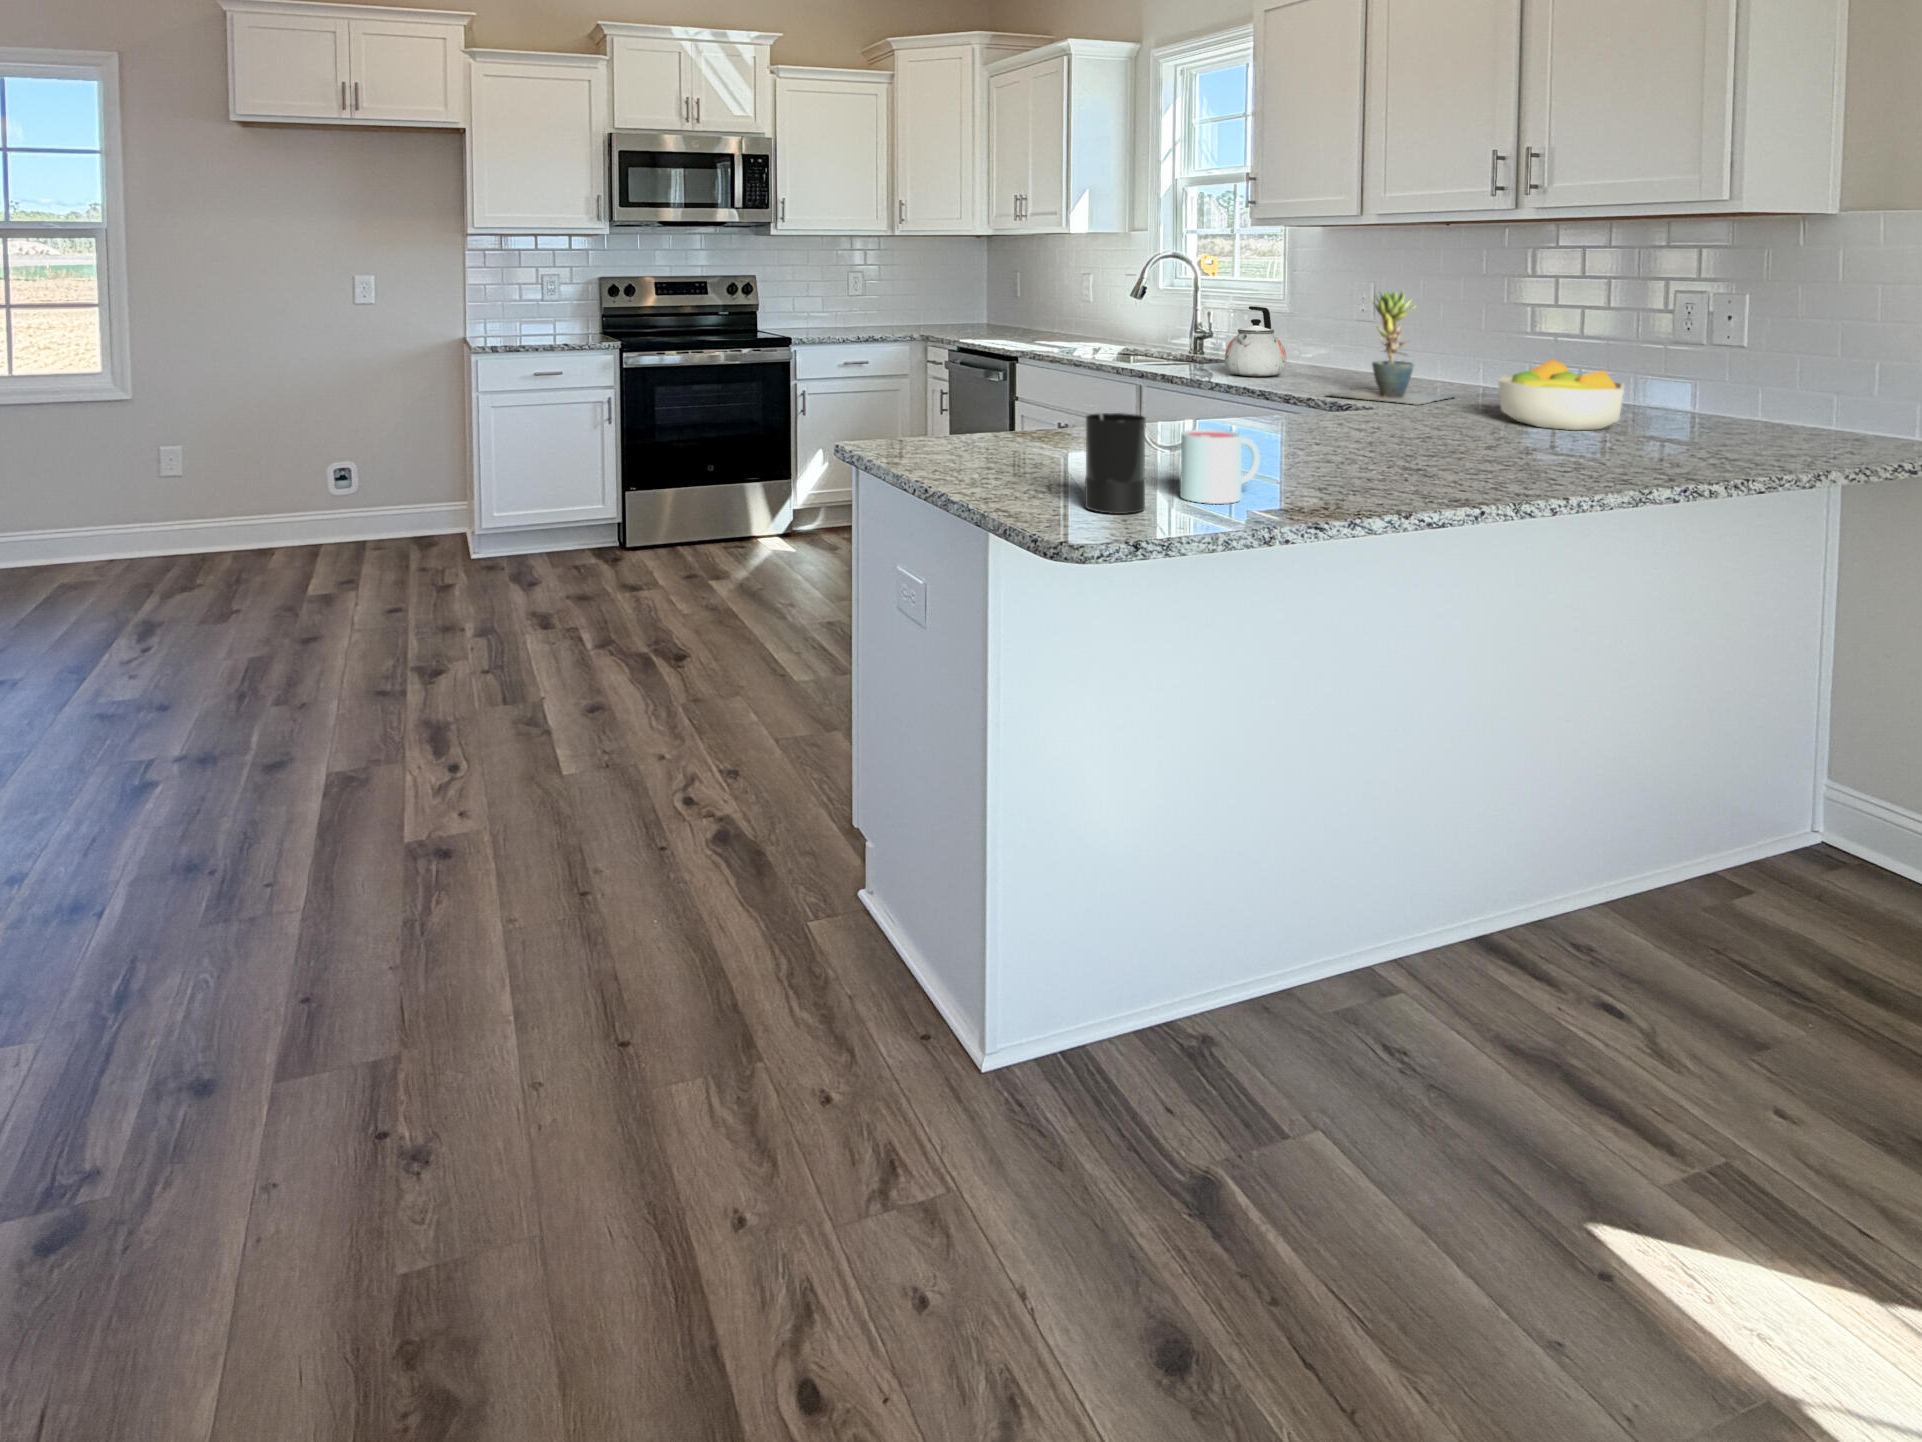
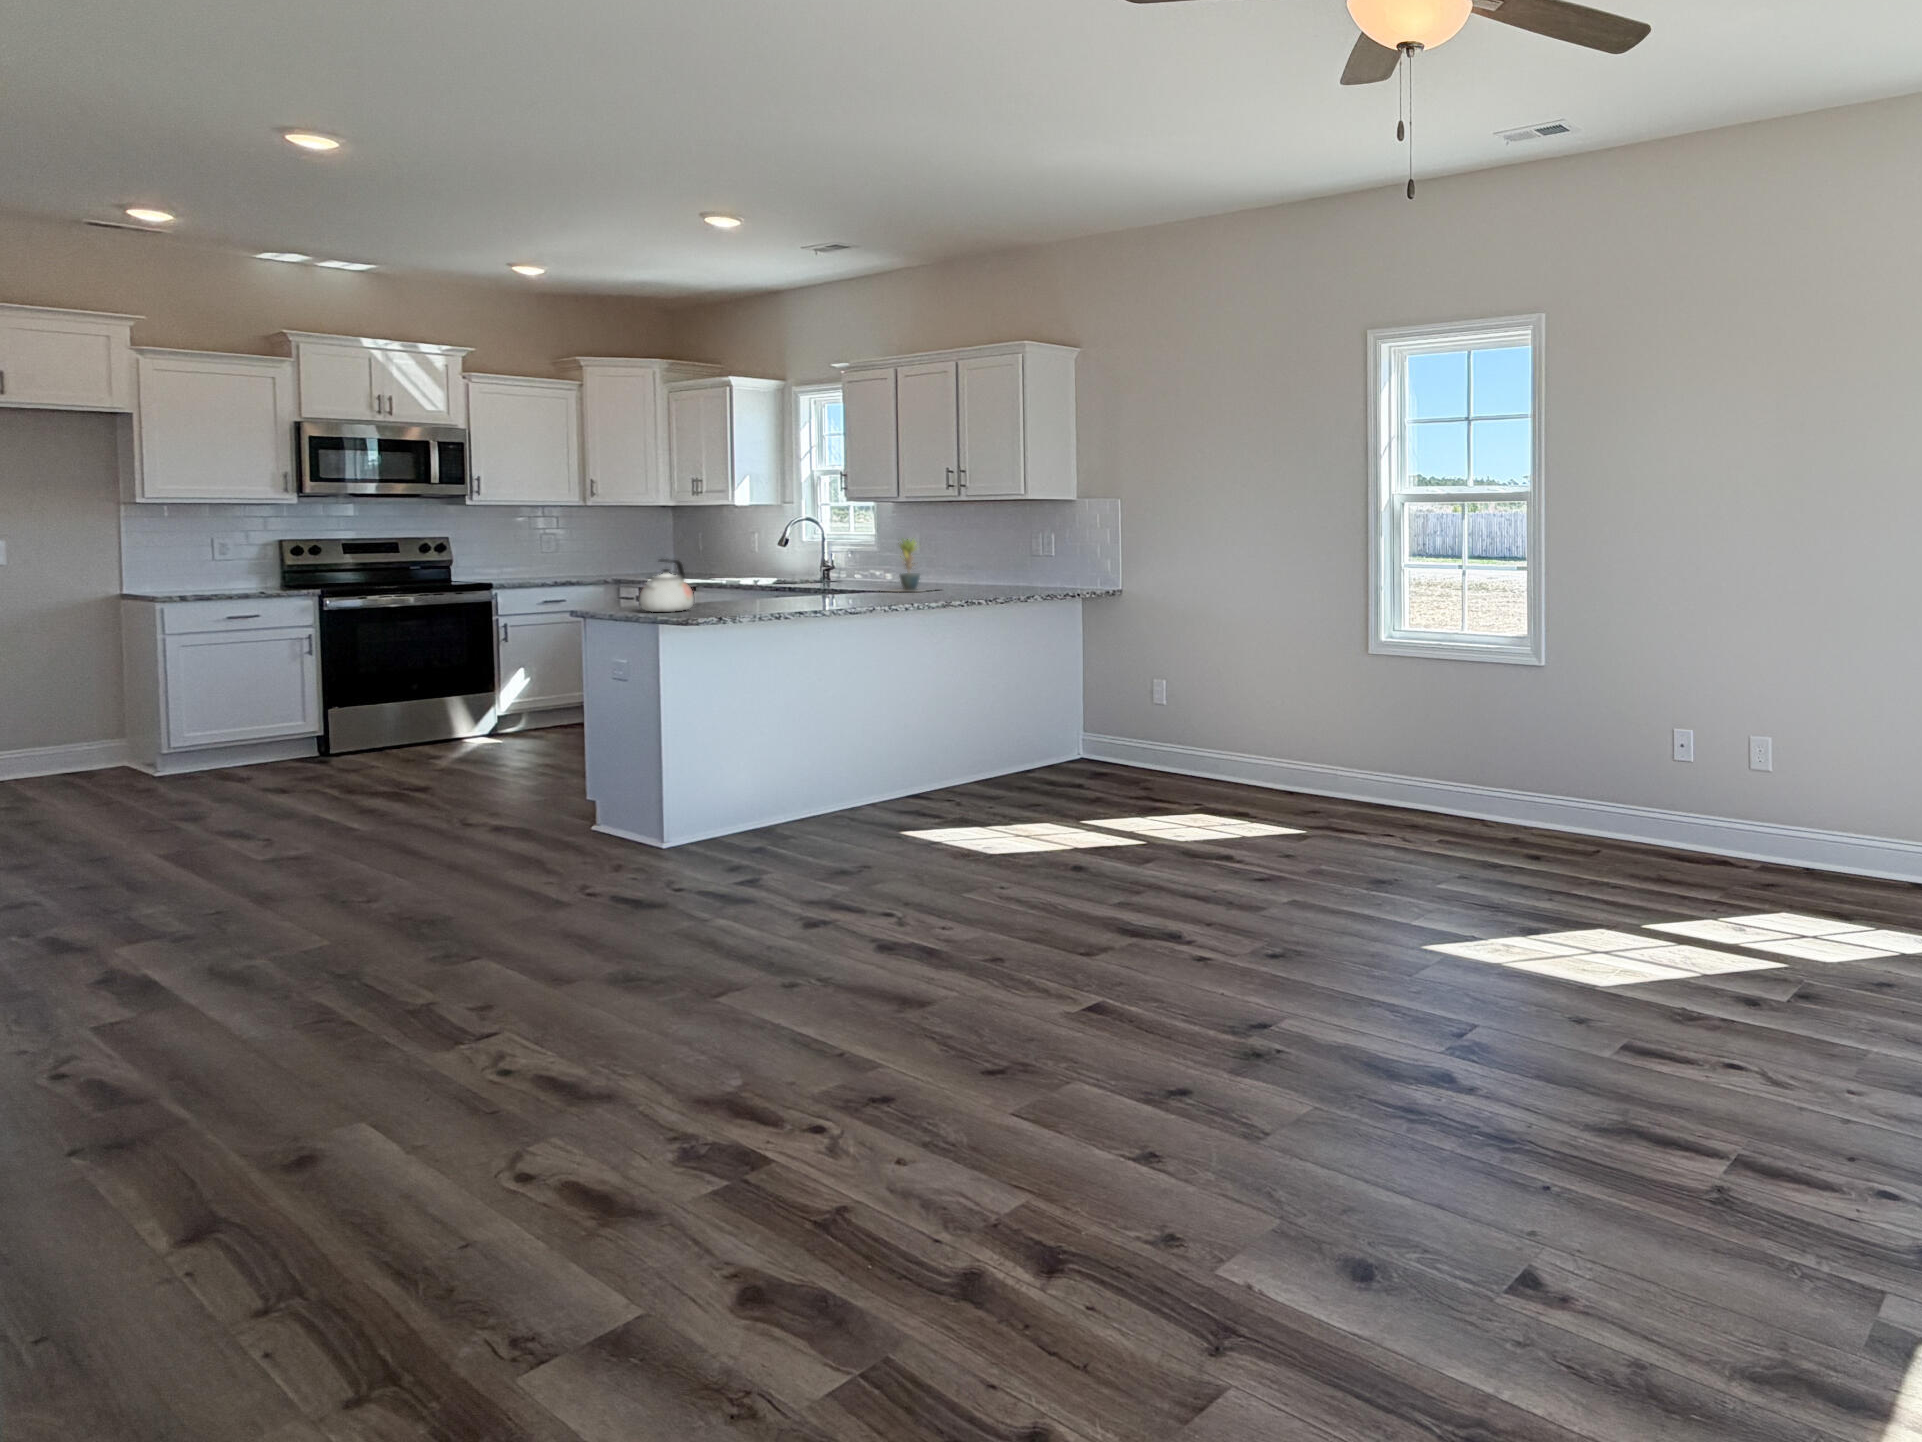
kettle: present [1225,306,1286,377] -> present [640,559,694,612]
fruit bowl: present [1498,359,1625,430] -> none [941,567,996,595]
candle: present [1085,406,1146,514] -> none [700,579,729,618]
mug: present [1180,430,1260,504] -> none [748,589,784,615]

